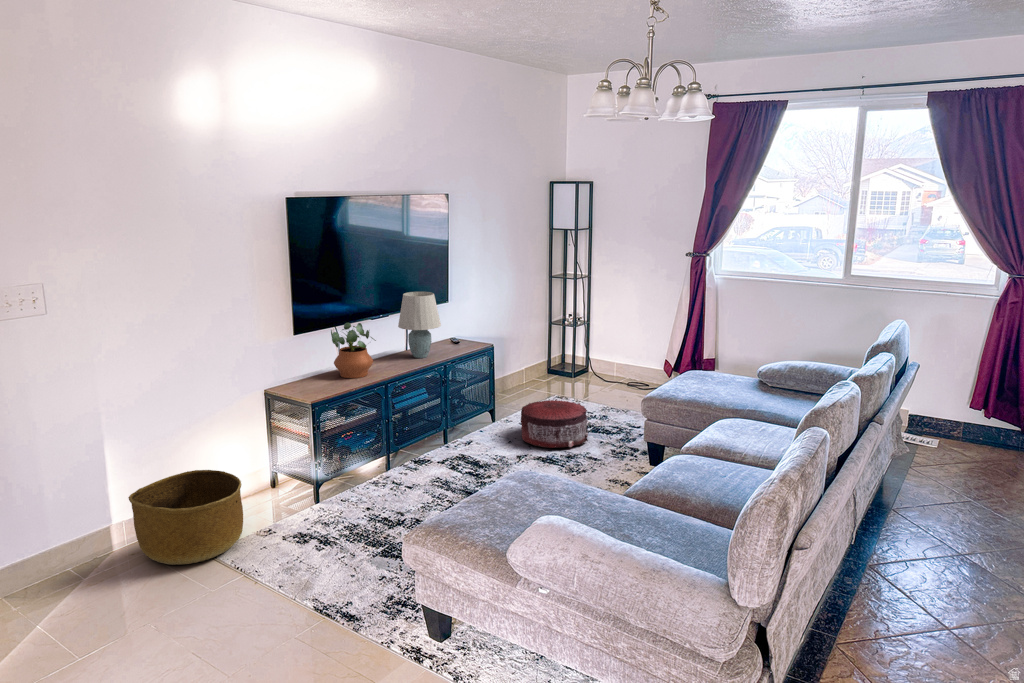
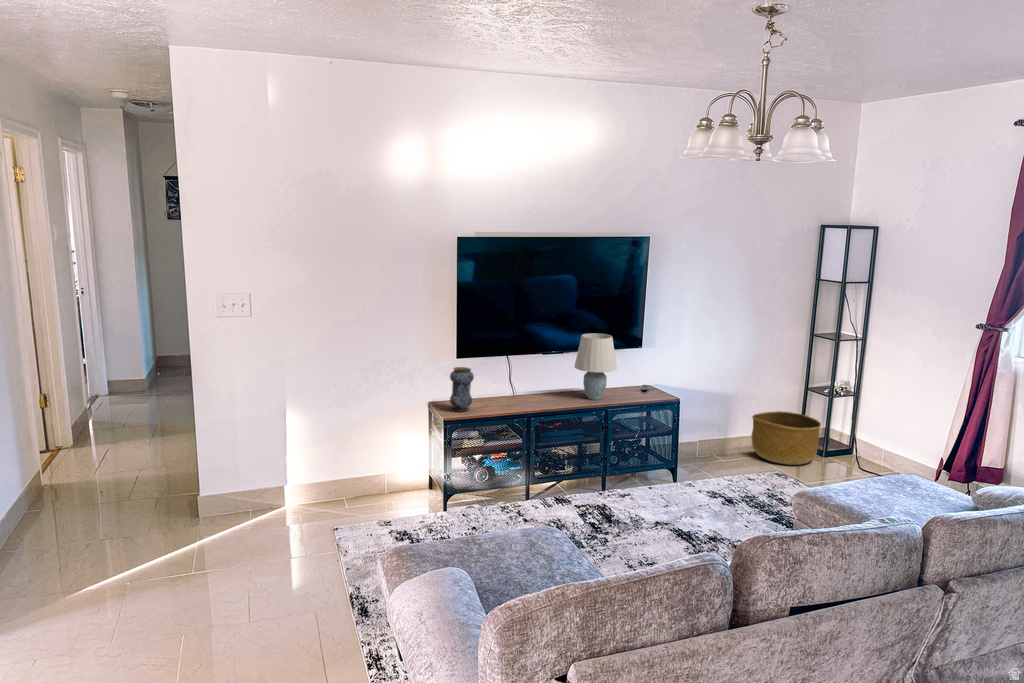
potted plant: present [331,323,376,378] -> none [494,355,536,407]
vase: none [297,342,324,391] -> present [450,367,474,412]
pouf: present [521,400,588,448] -> none [682,468,760,528]
basket: present [128,470,243,565] -> present [752,411,821,465]

